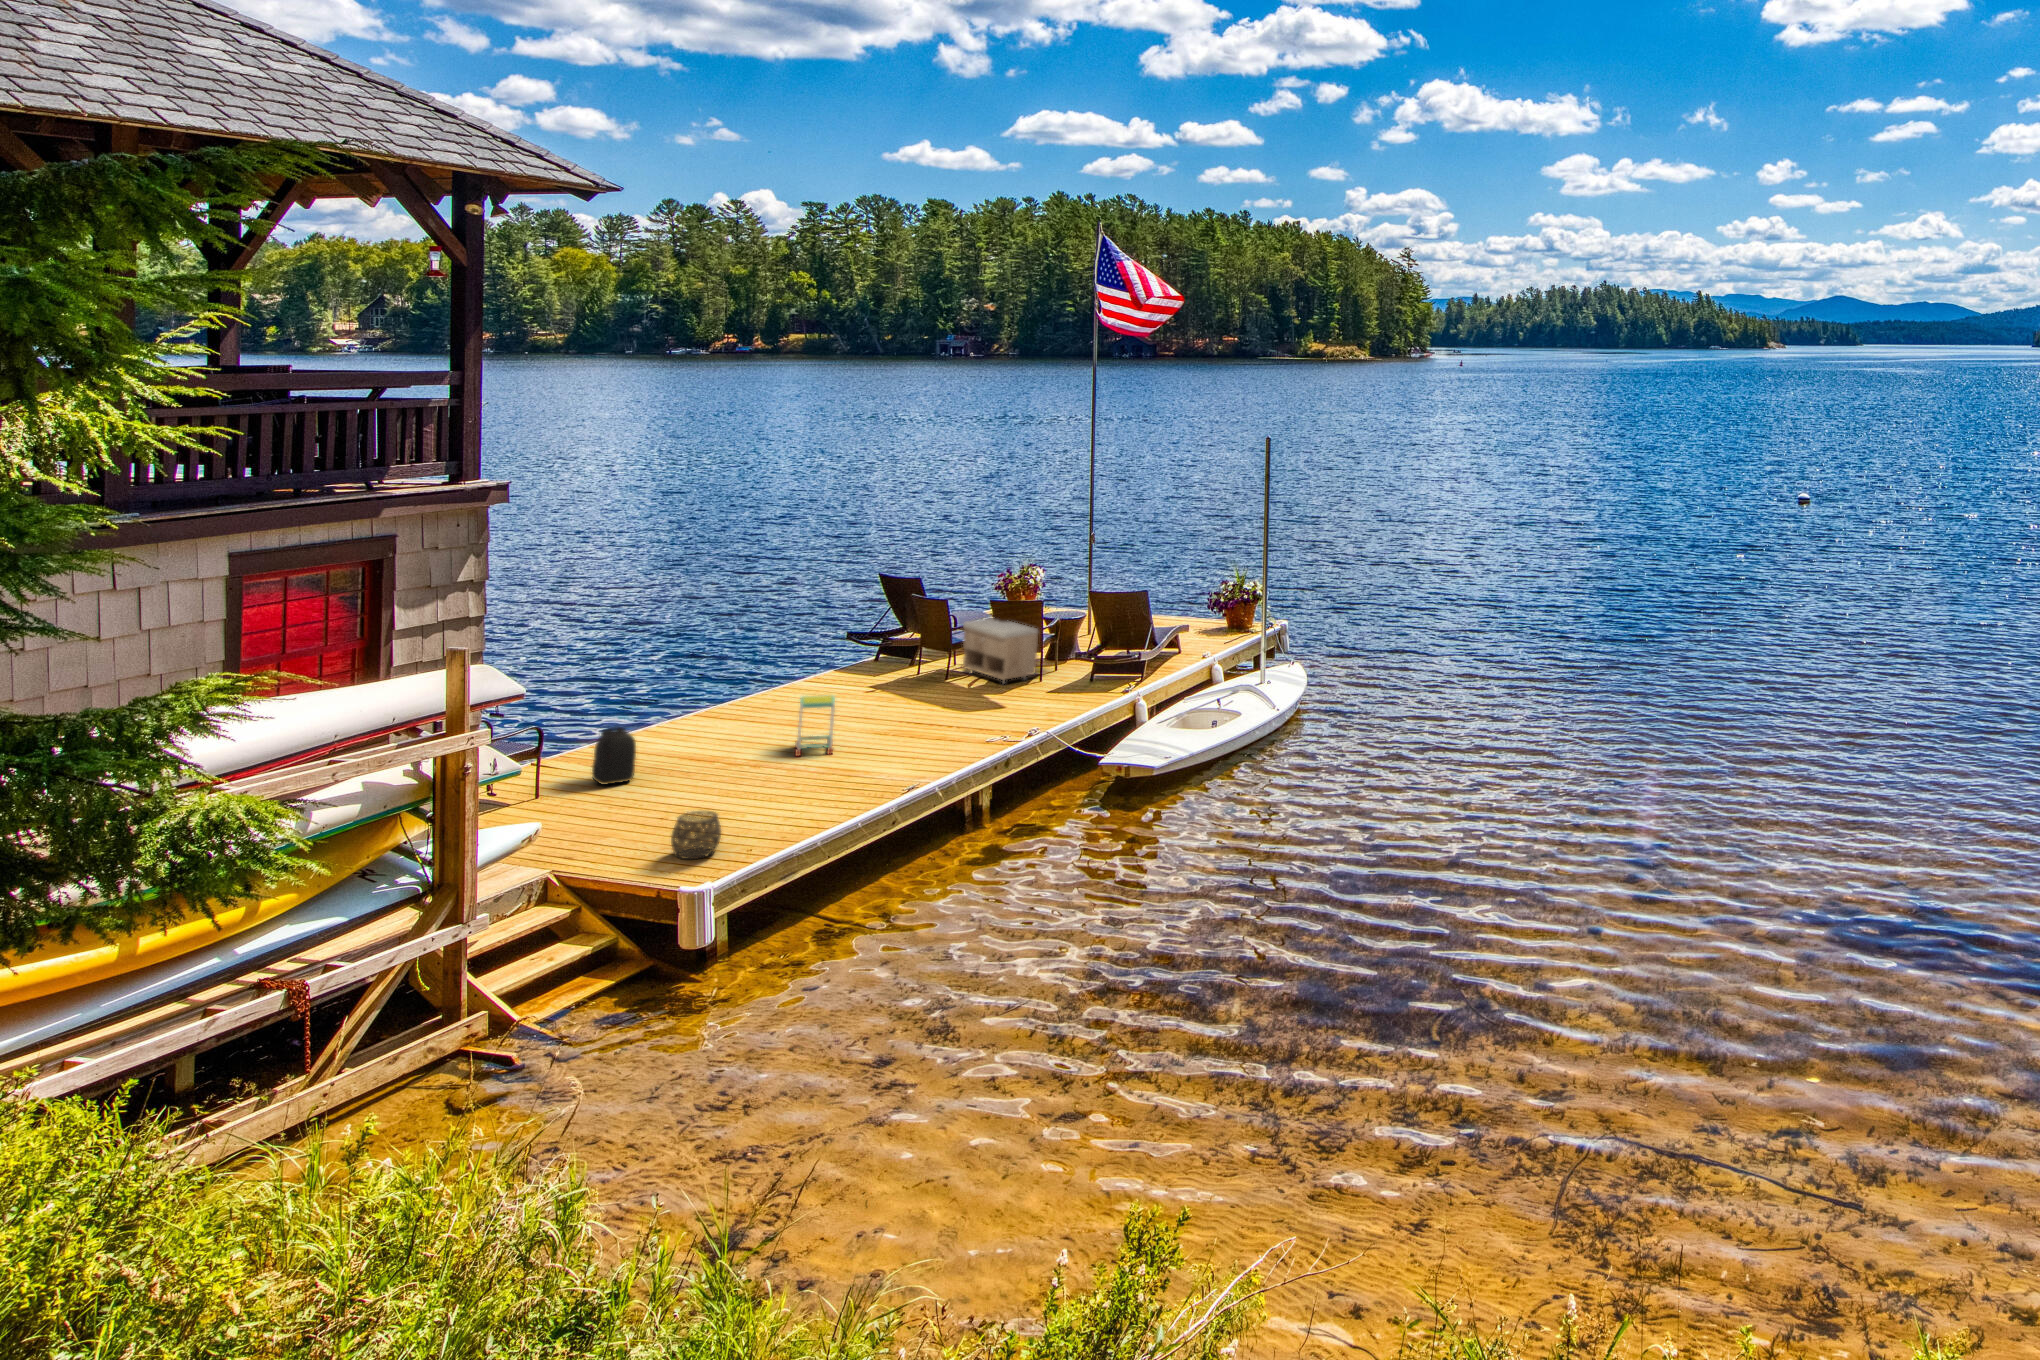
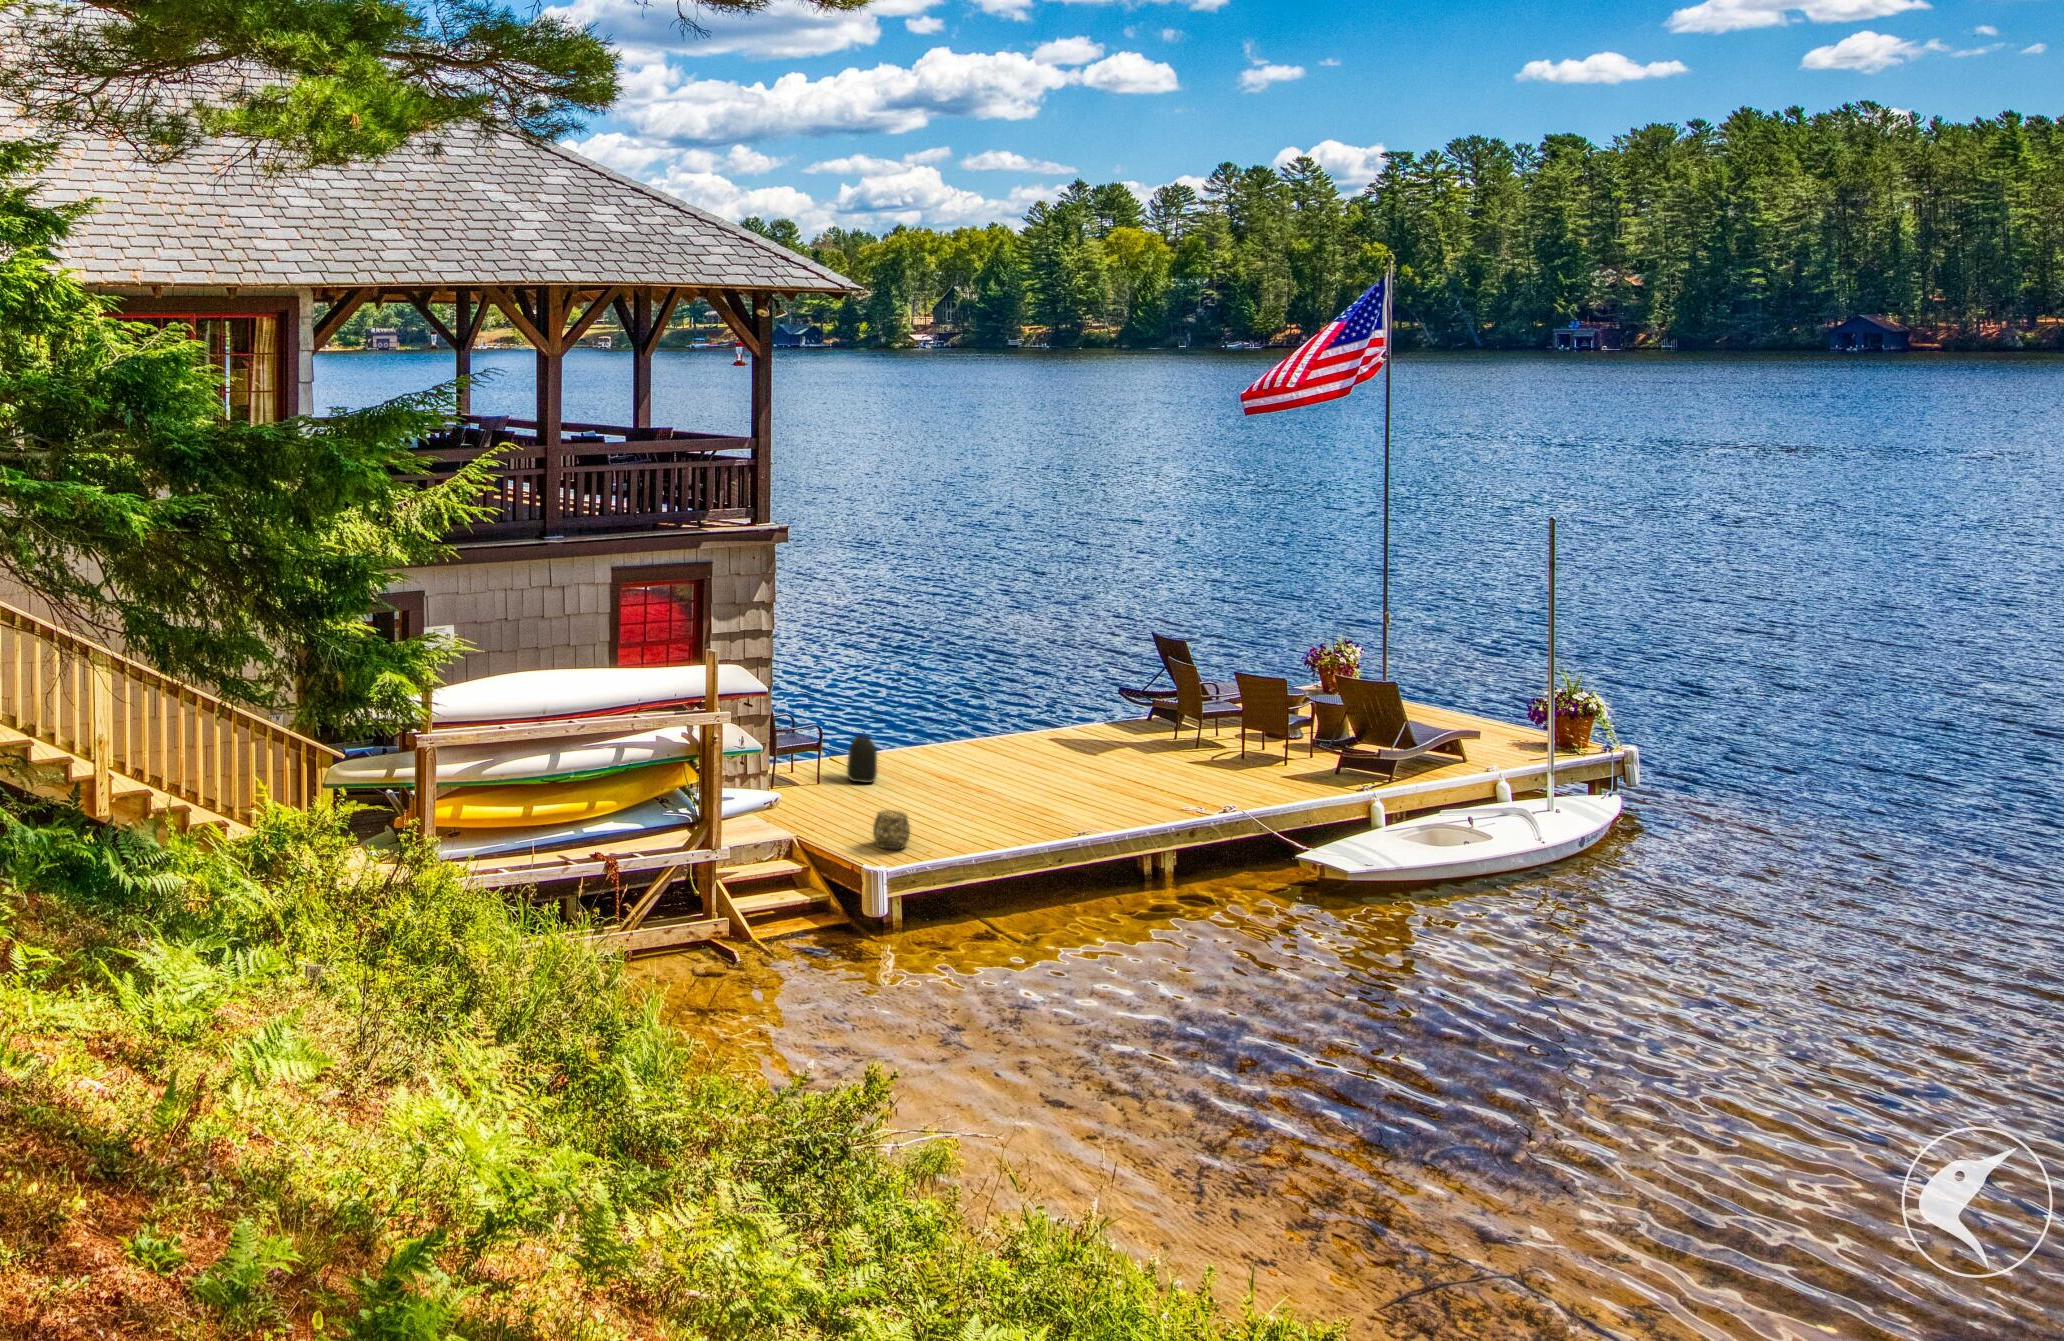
storage bench: present [963,618,1038,682] -> none [1196,690,1270,759]
side table: present [795,695,835,756] -> none [1004,735,1041,793]

